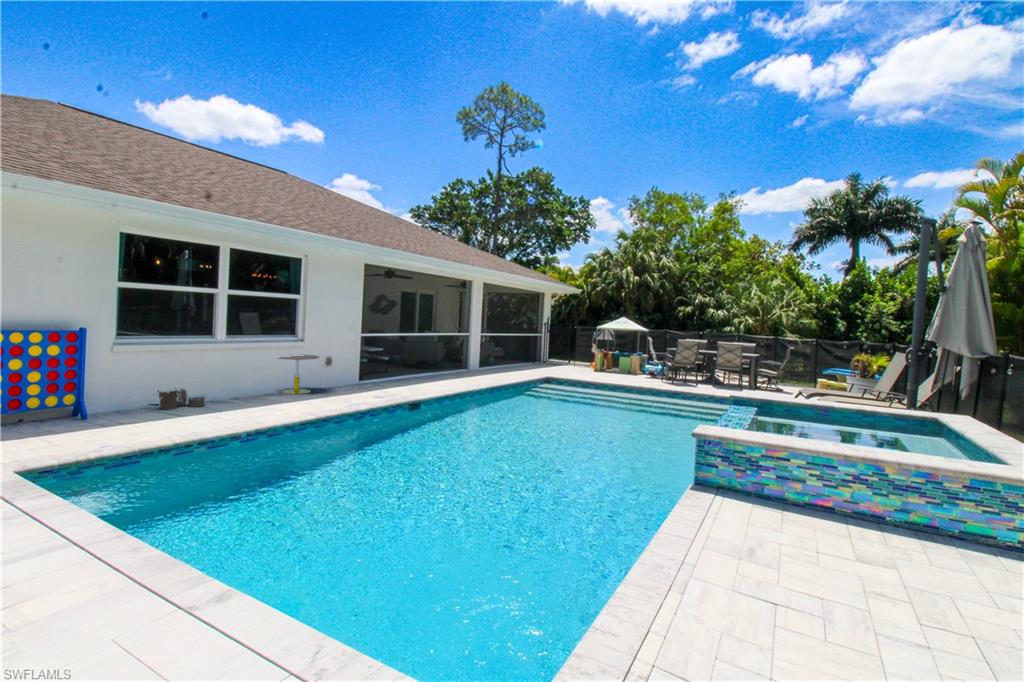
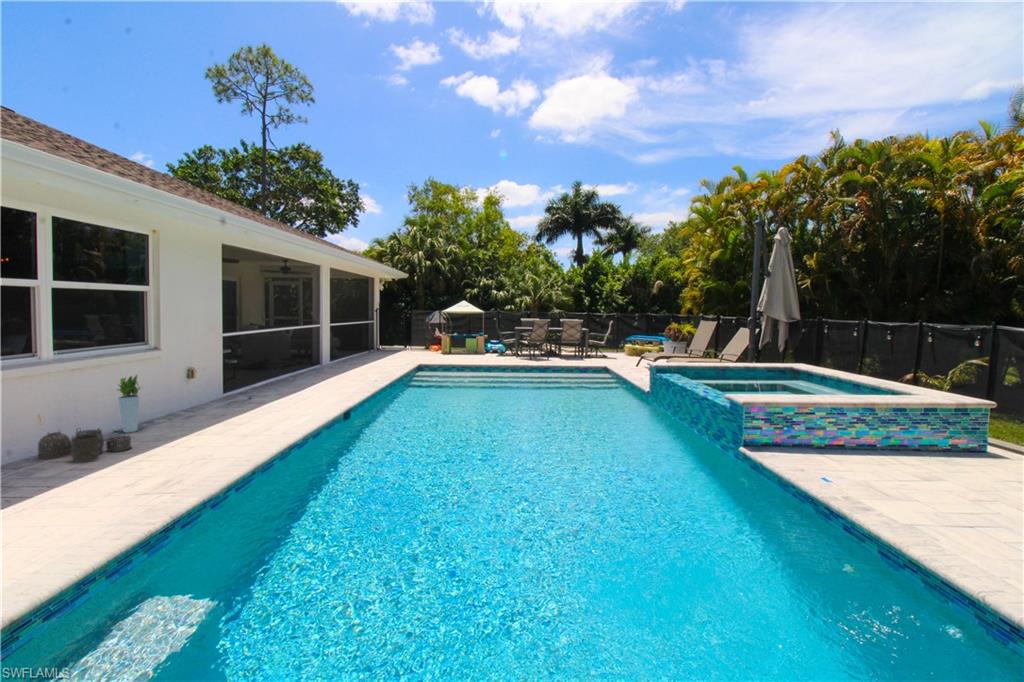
side table: present [279,354,319,394] -> none [171,365,233,416]
planter: none [220,355,239,397] -> present [117,375,140,432]

